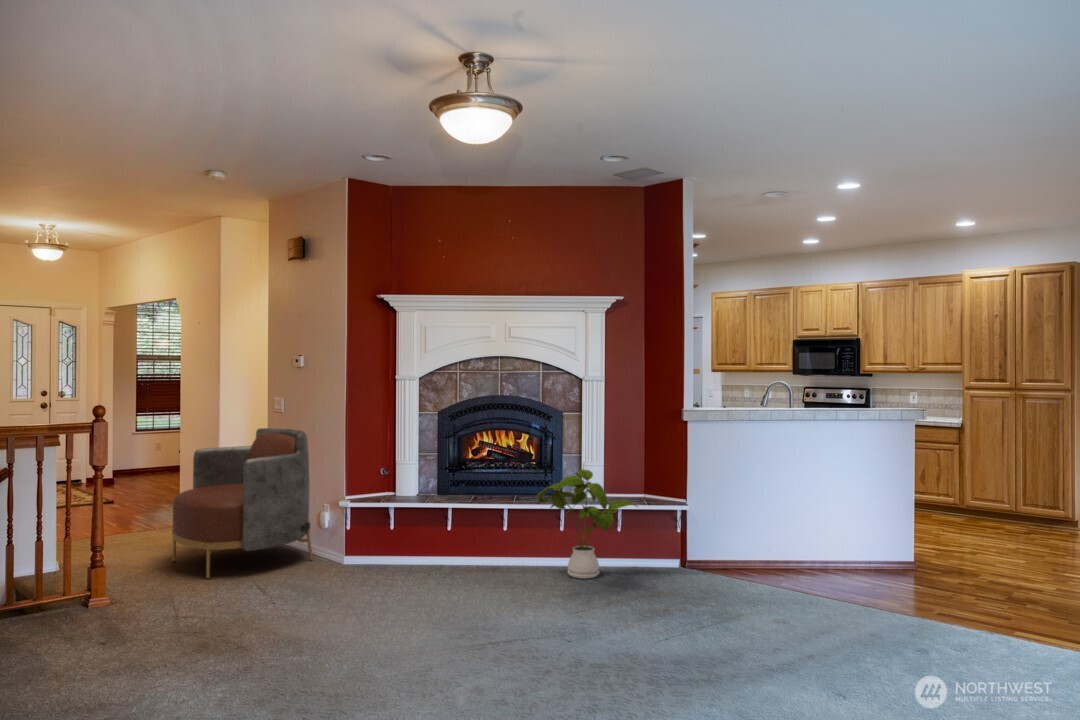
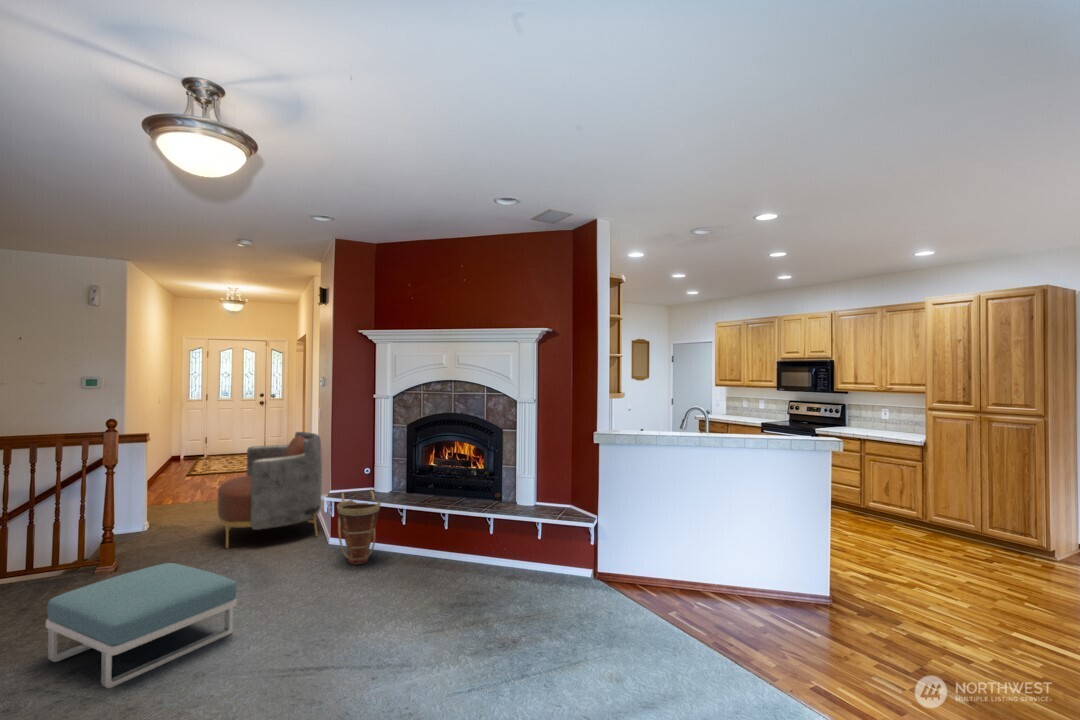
house plant: present [537,470,637,579] -> none [461,483,551,576]
basket: none [364,493,430,581] -> present [337,491,381,565]
footstool: none [148,575,358,703] -> present [46,563,237,688]

